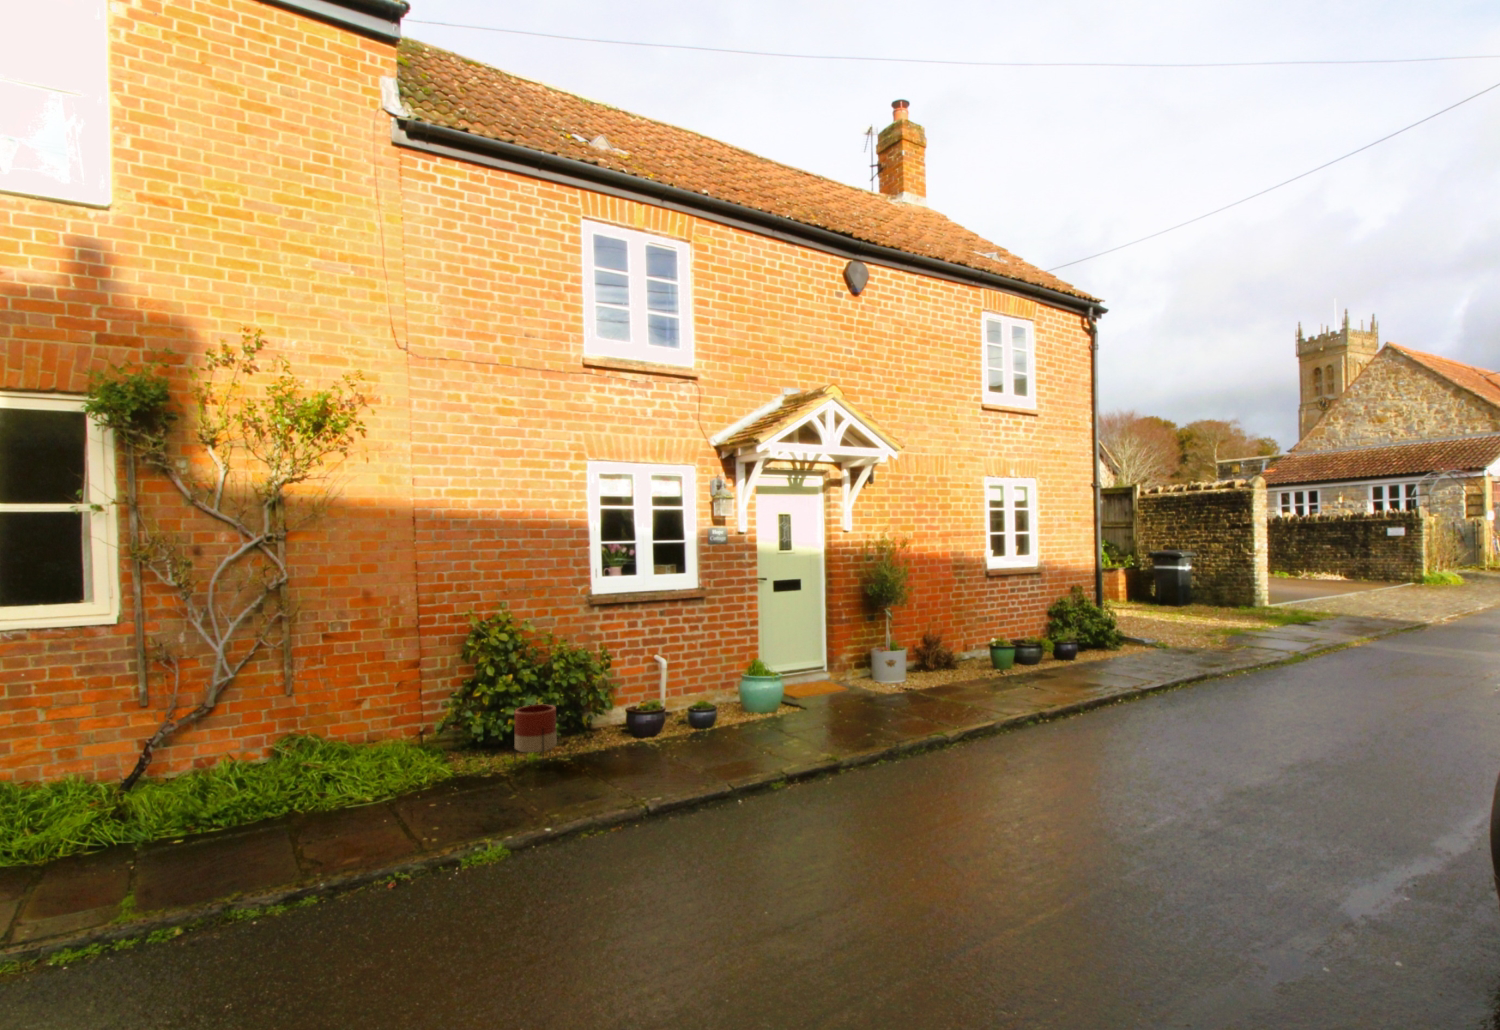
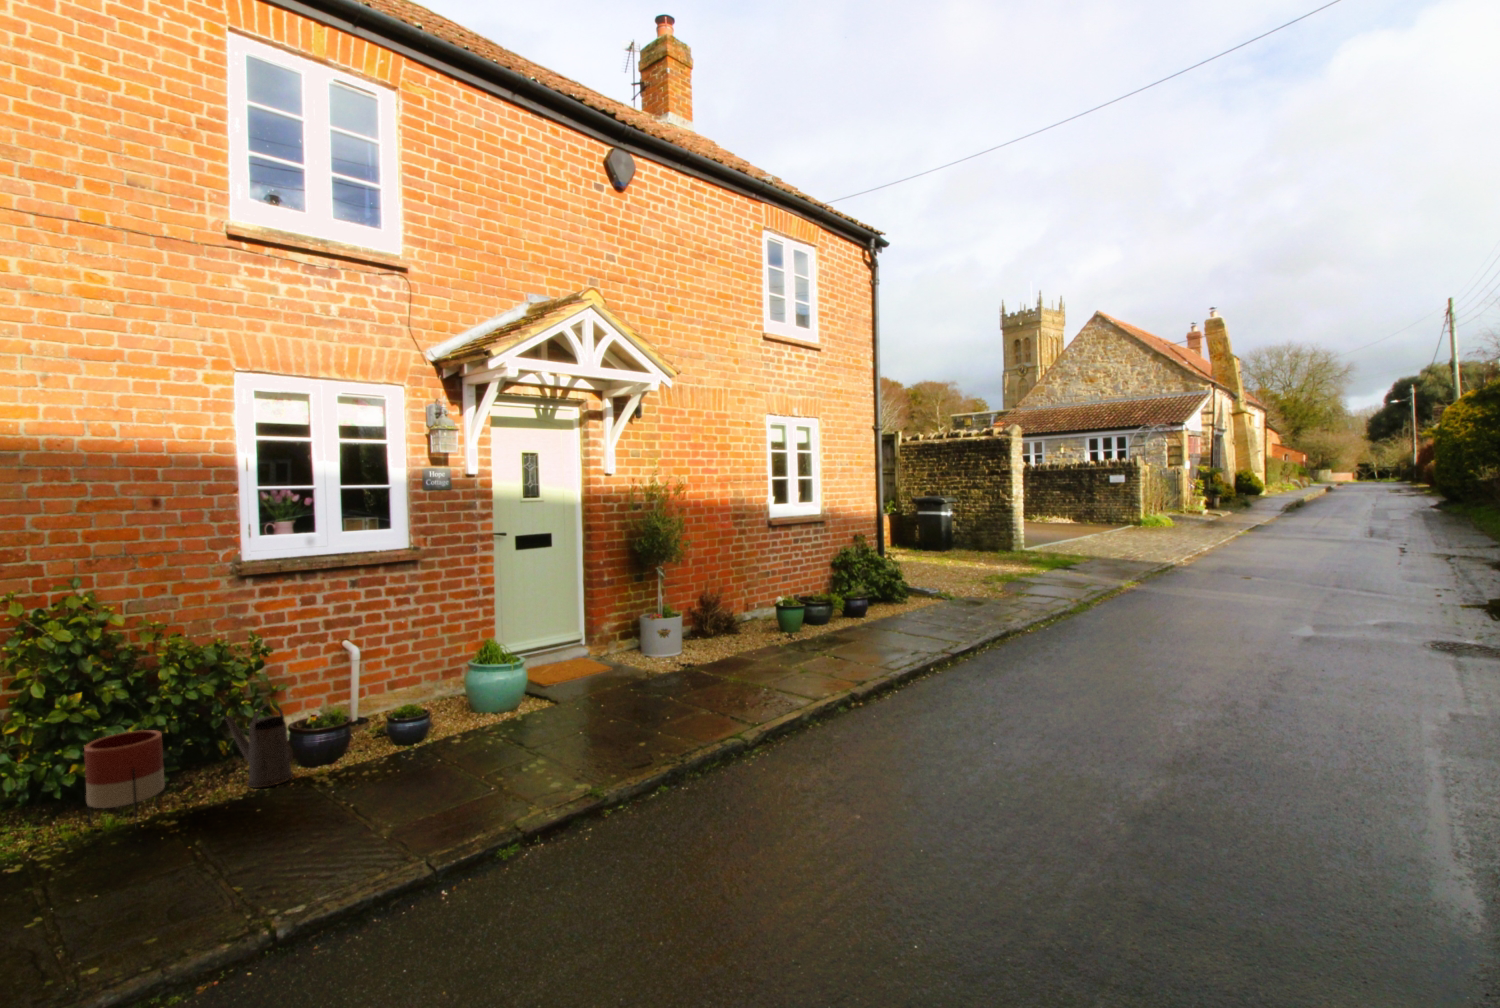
watering can: none [584,694,631,752] -> present [223,704,293,788]

